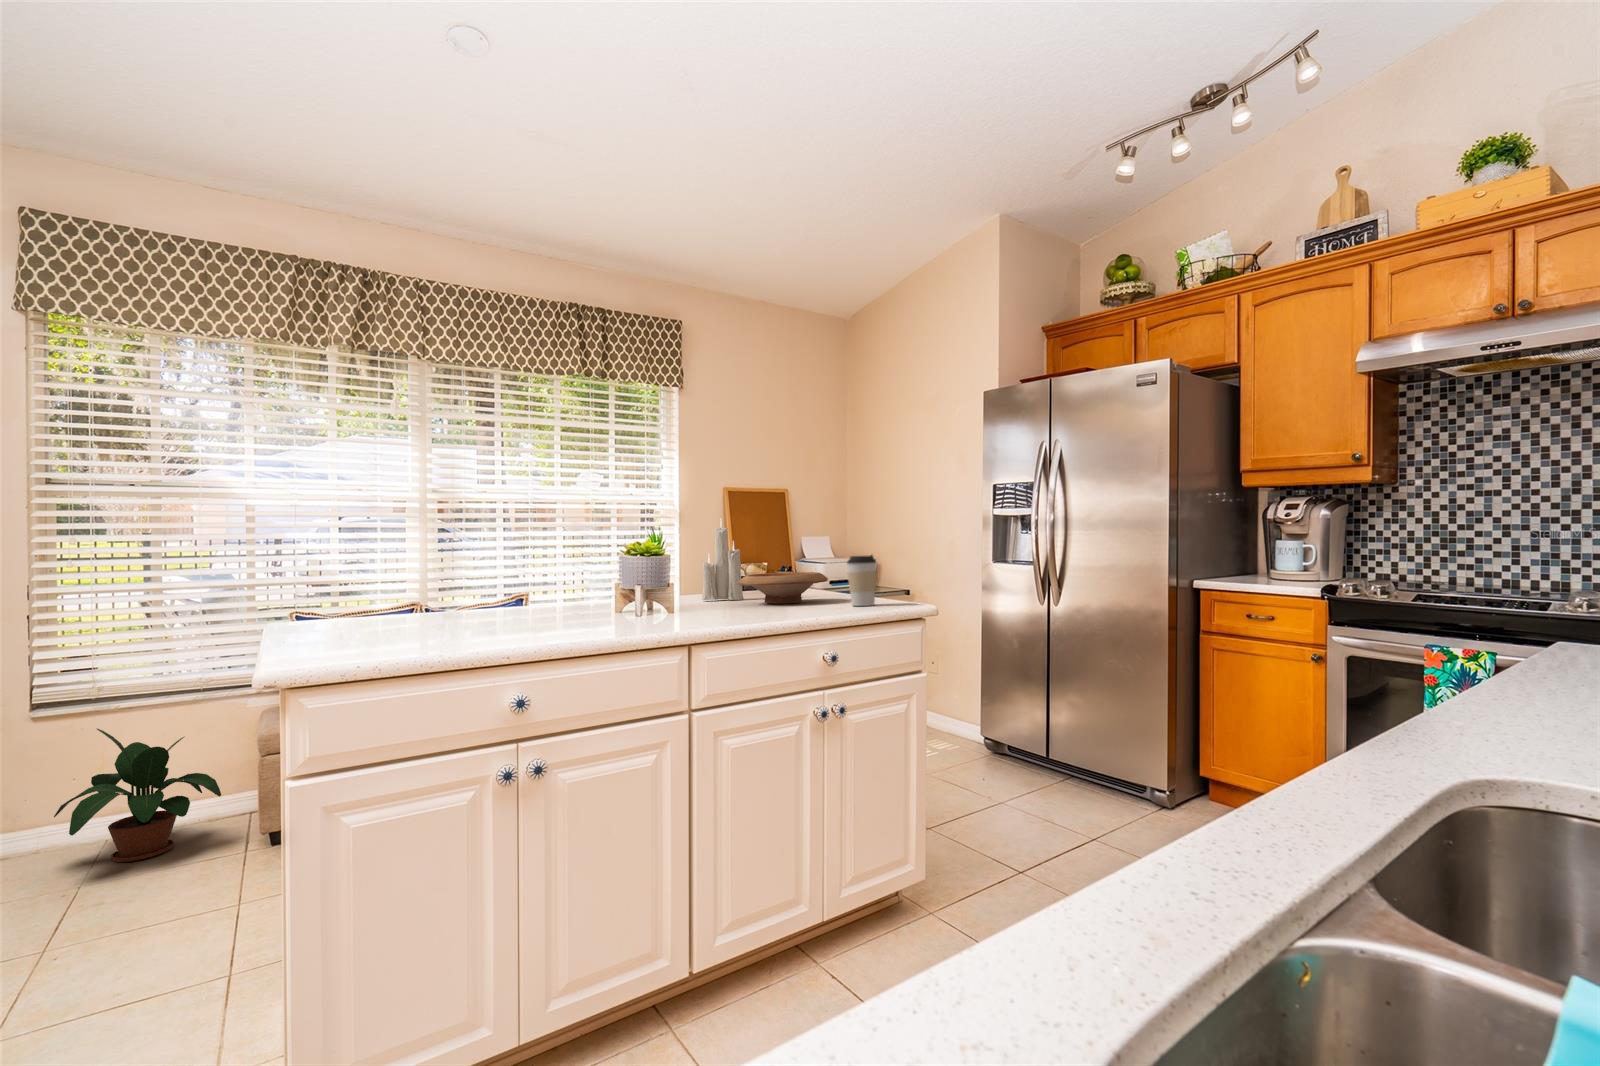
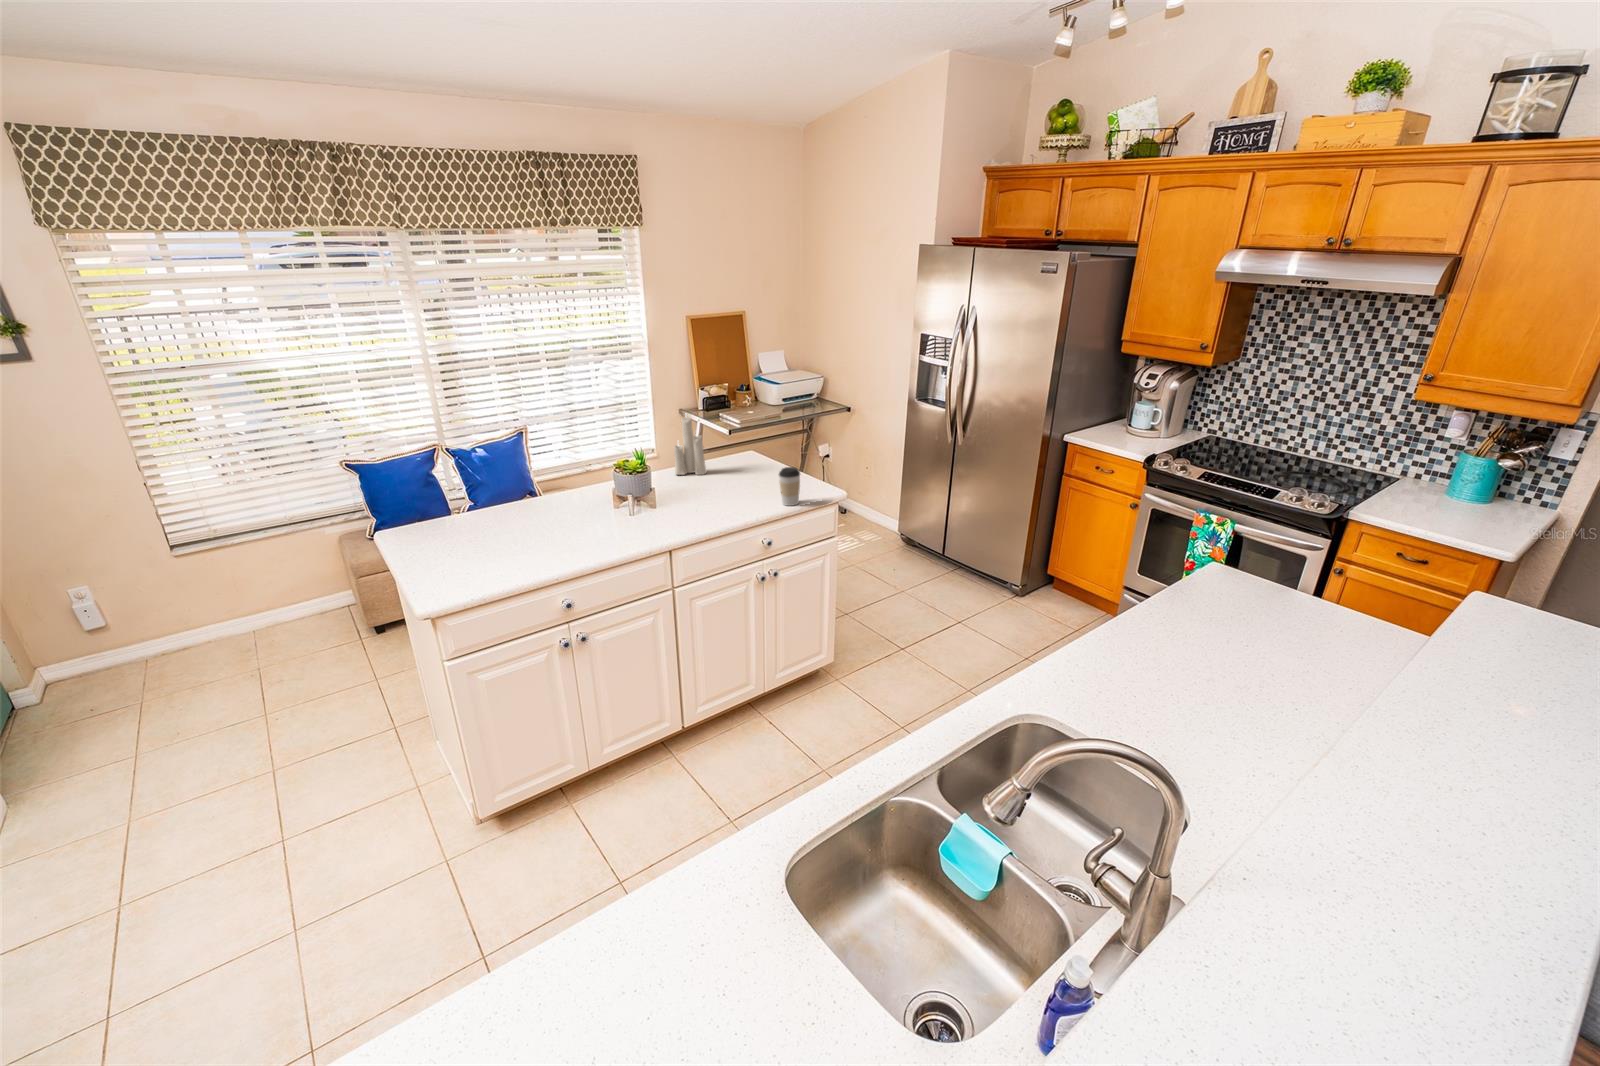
wooden bowl: present [738,572,828,604] -> none [701,460,768,492]
potted plant: present [54,729,221,862] -> none [220,565,331,652]

